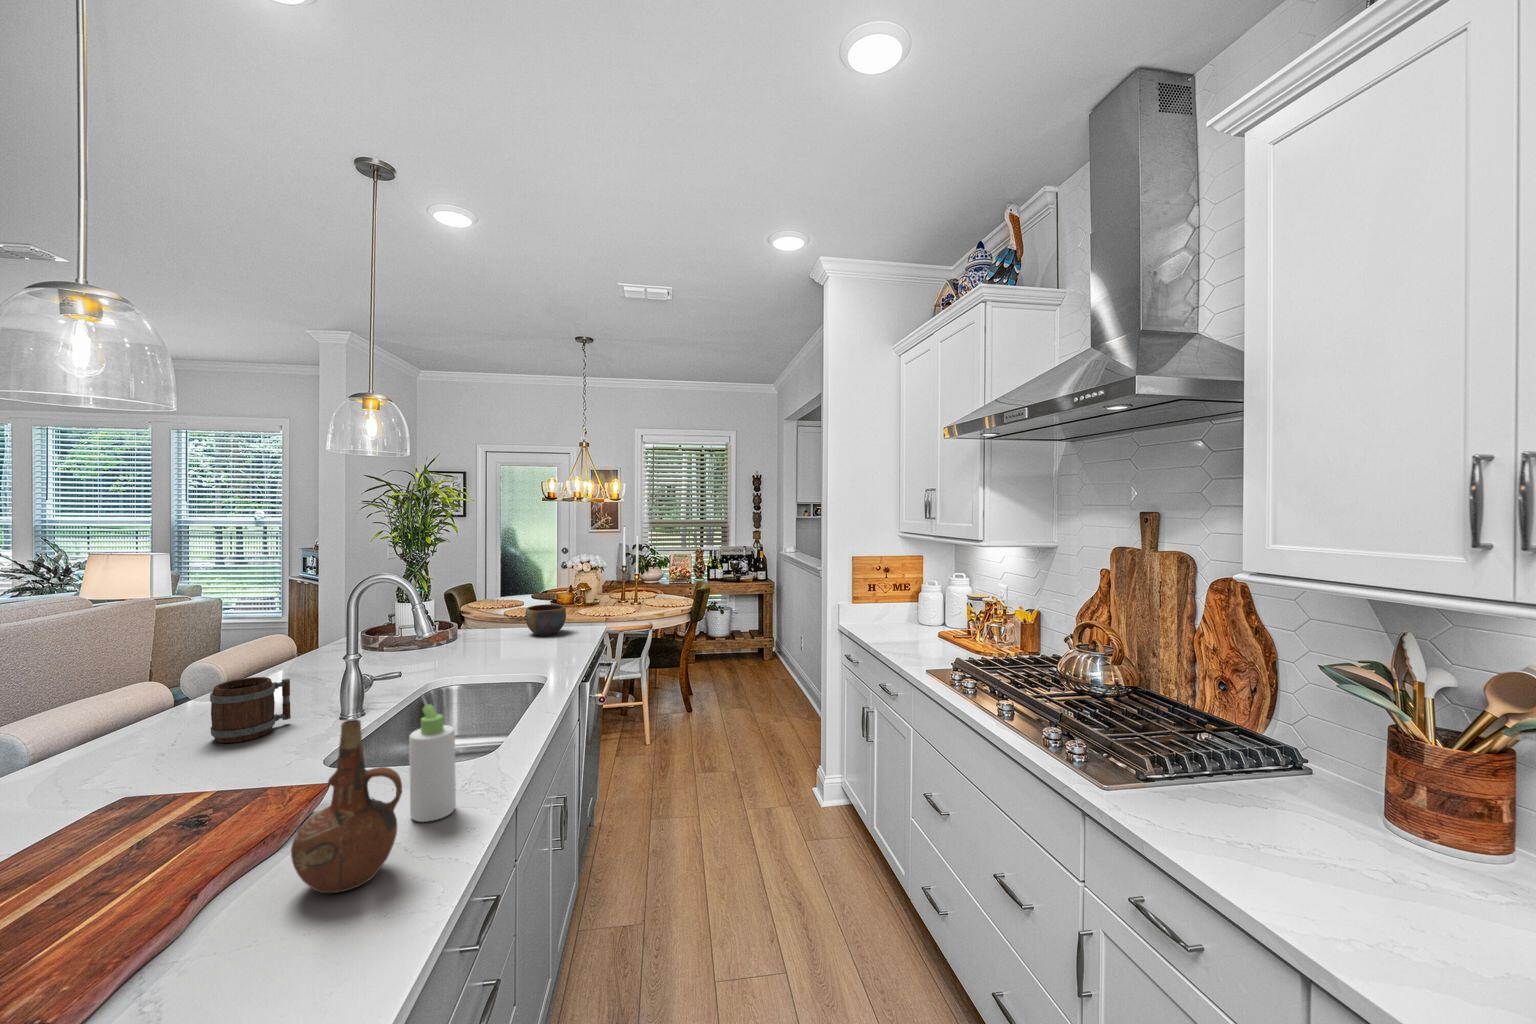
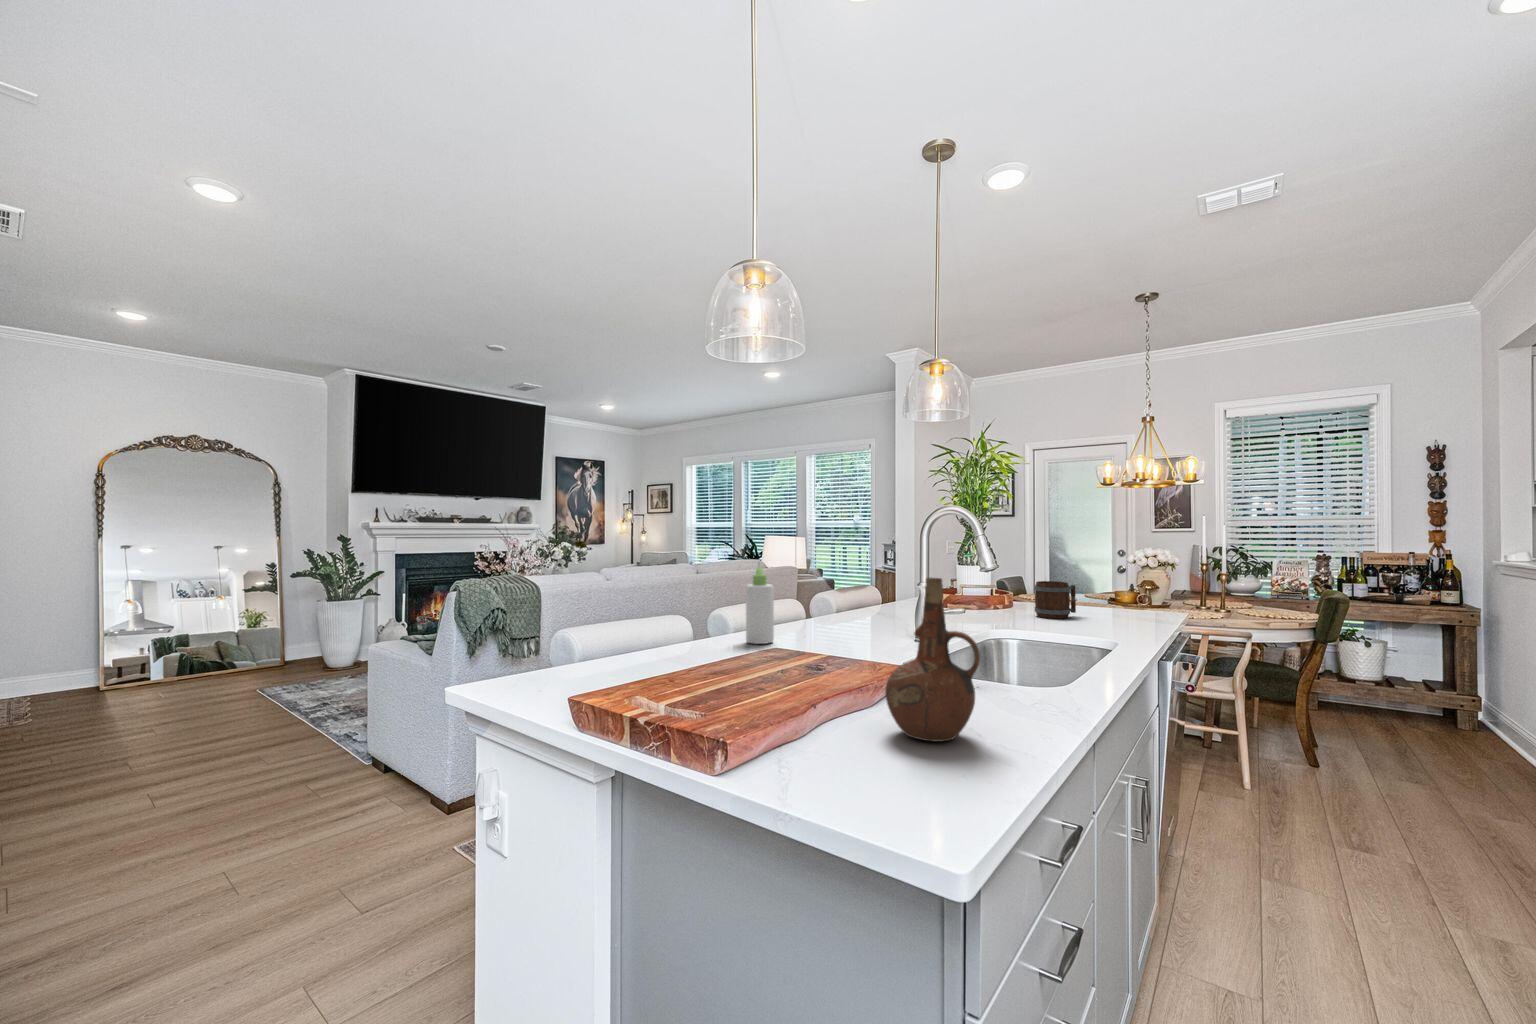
bowl: present [526,604,566,636] -> none [1085,581,1134,614]
mug: present [210,677,291,743] -> present [1034,581,1076,619]
bottle: present [409,694,456,822] -> present [746,563,774,644]

